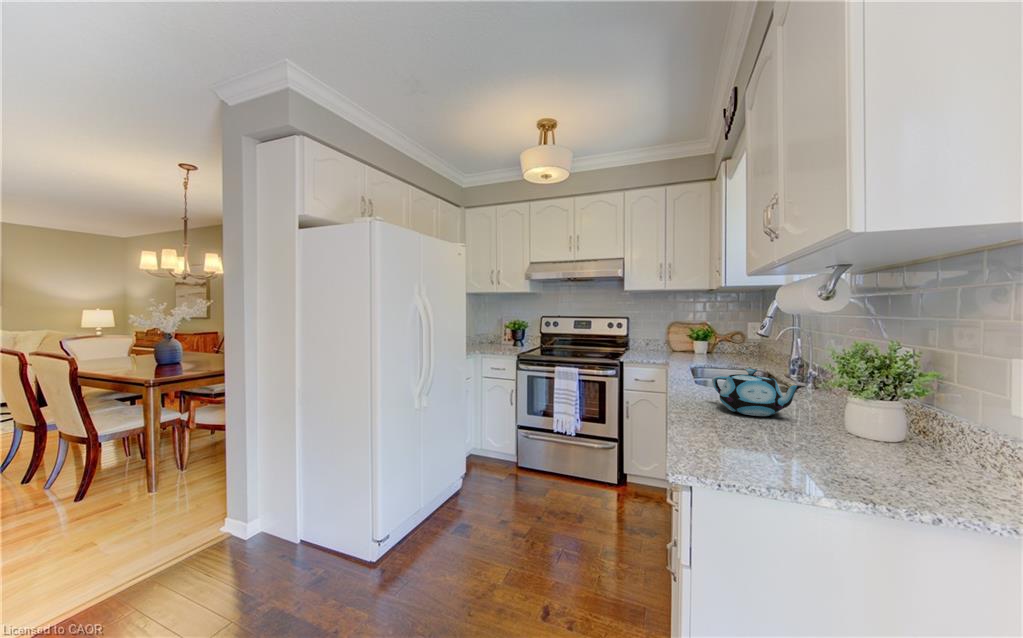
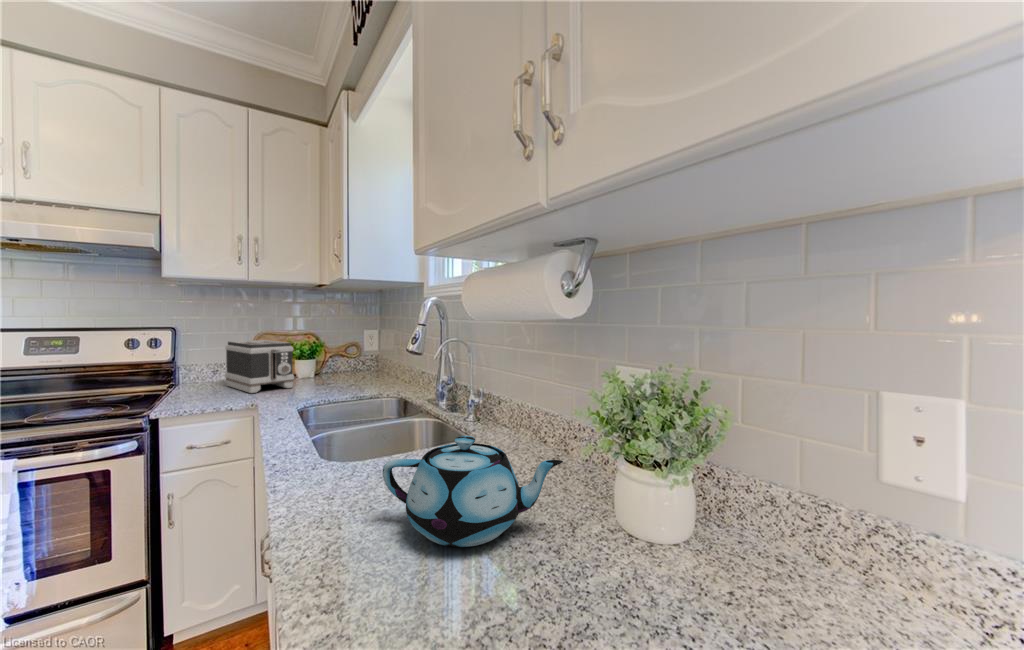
toaster: none [652,327,691,357] -> present [225,340,294,393]

